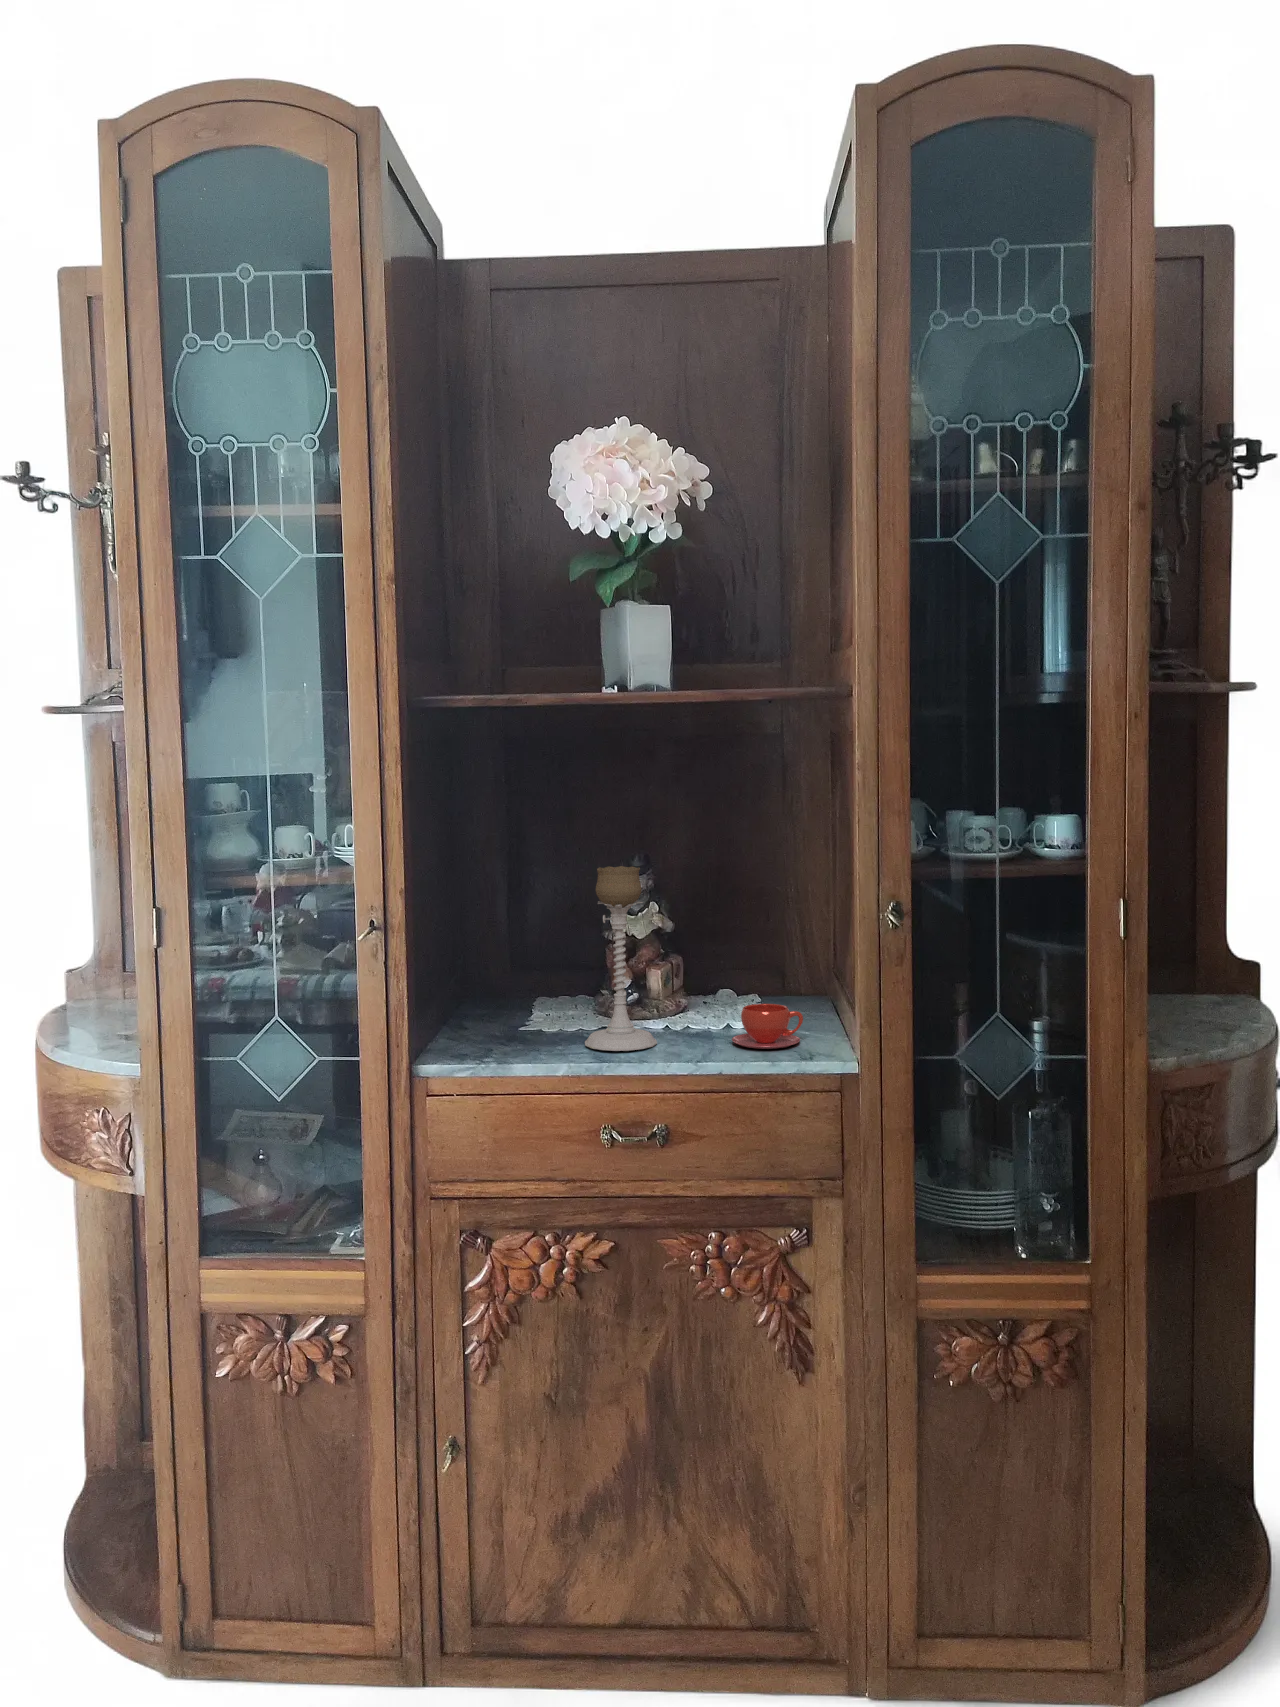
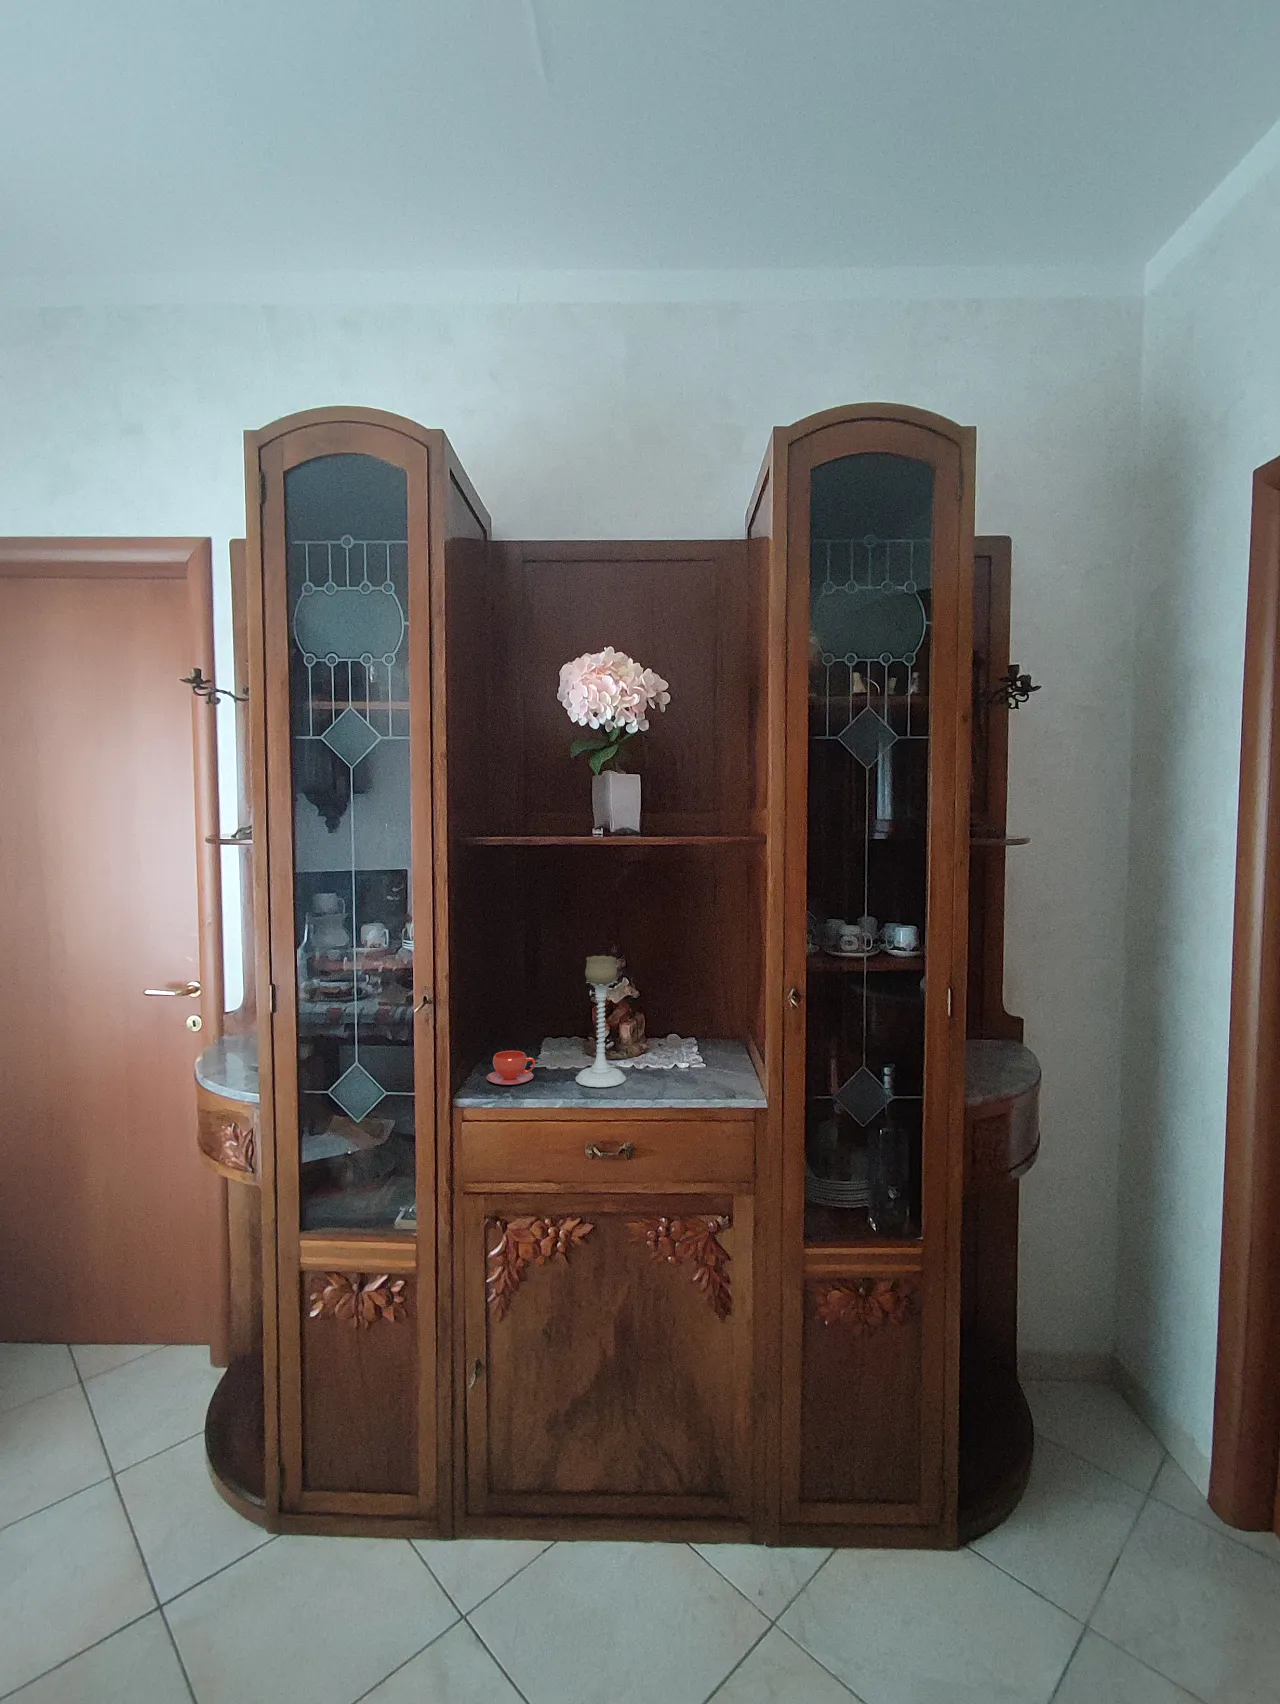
teacup: present [732,1004,803,1049] -> present [487,1051,535,1085]

